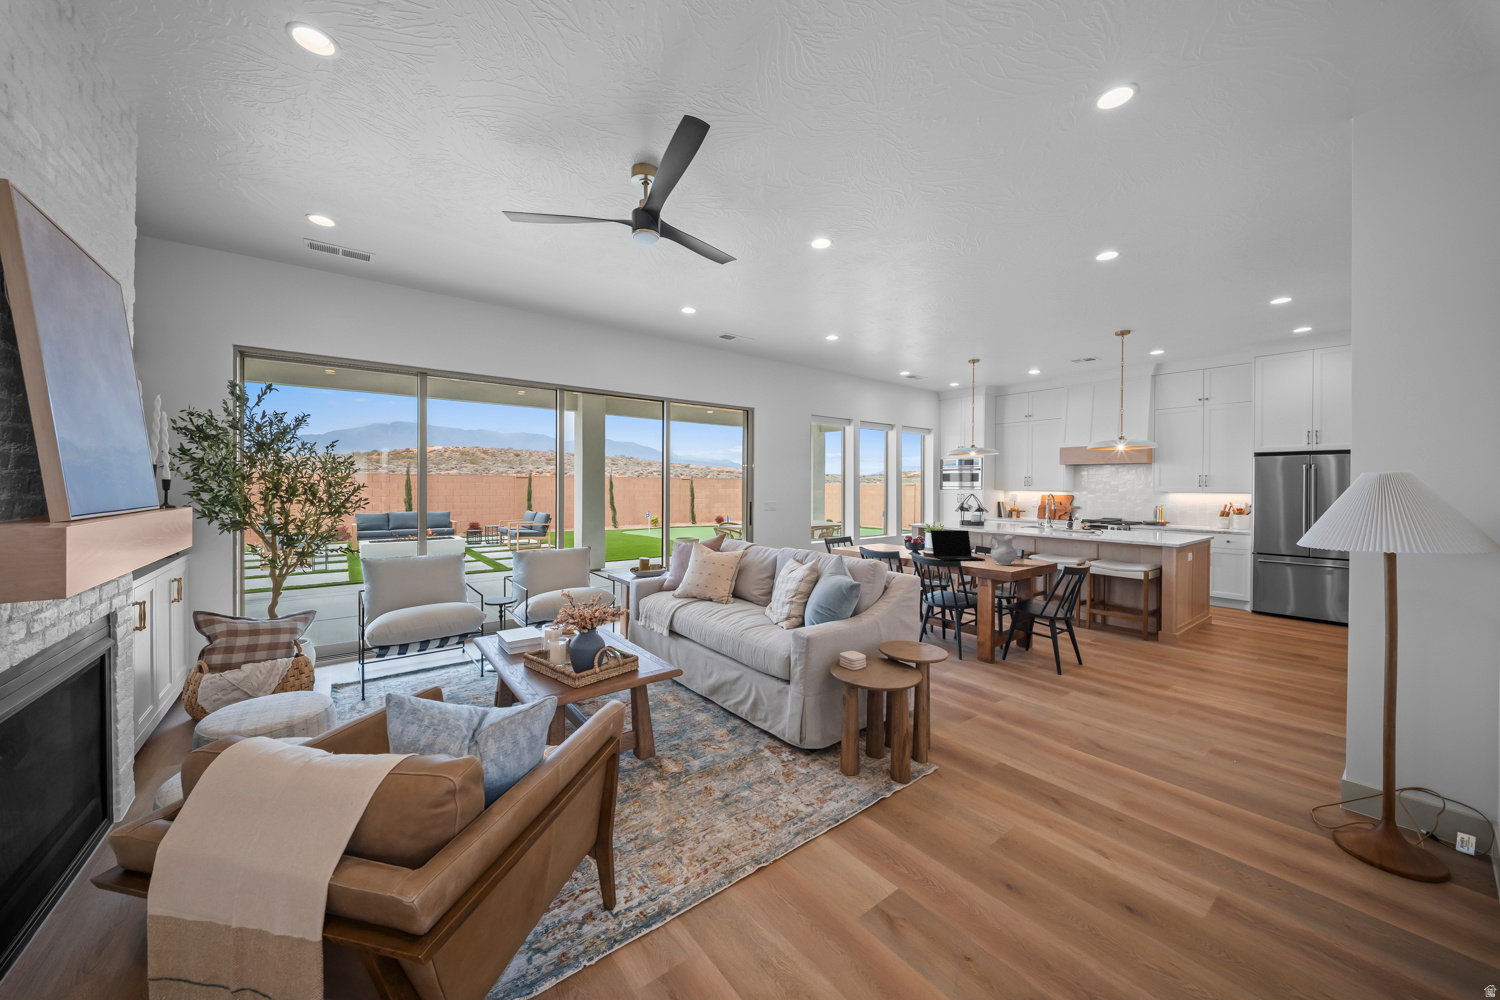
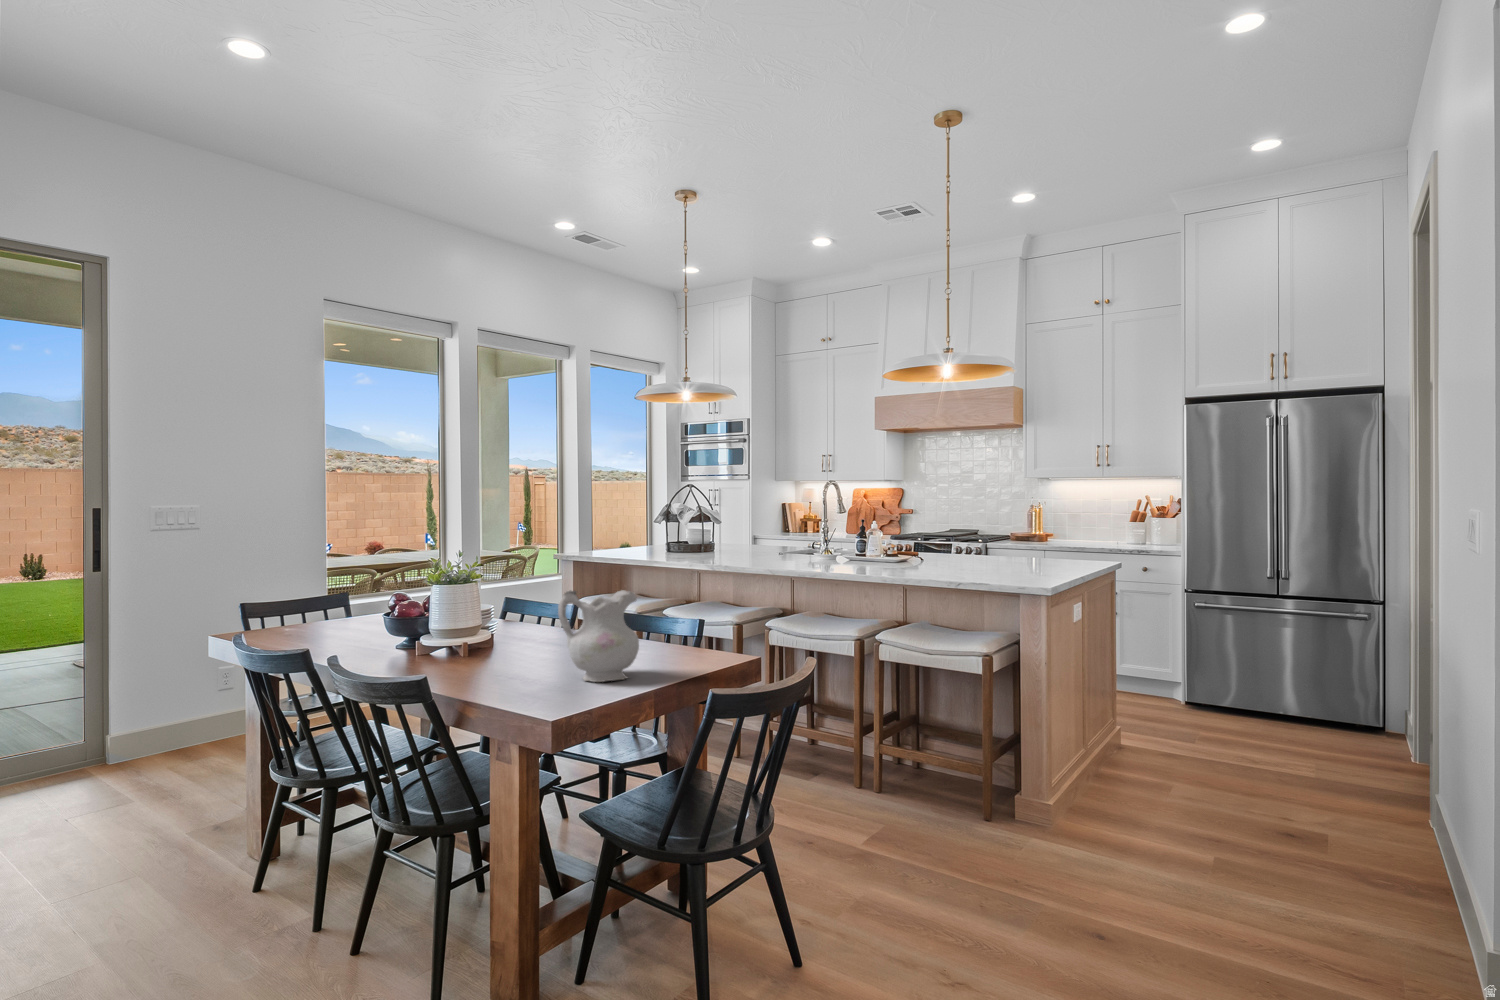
laptop: present [931,530,985,561] -> none [450,576,577,671]

